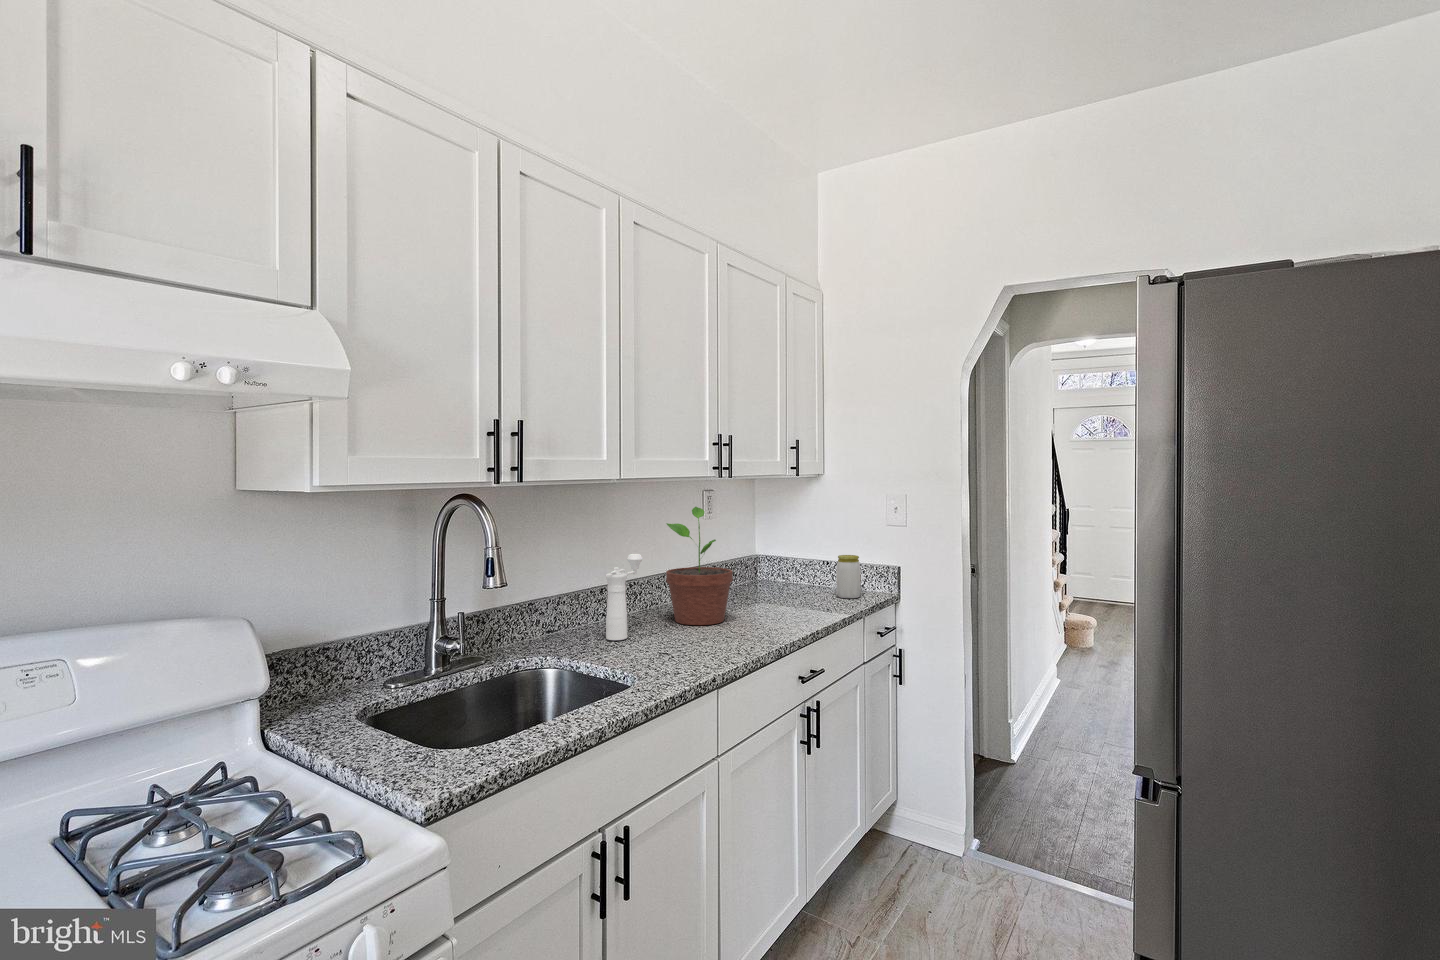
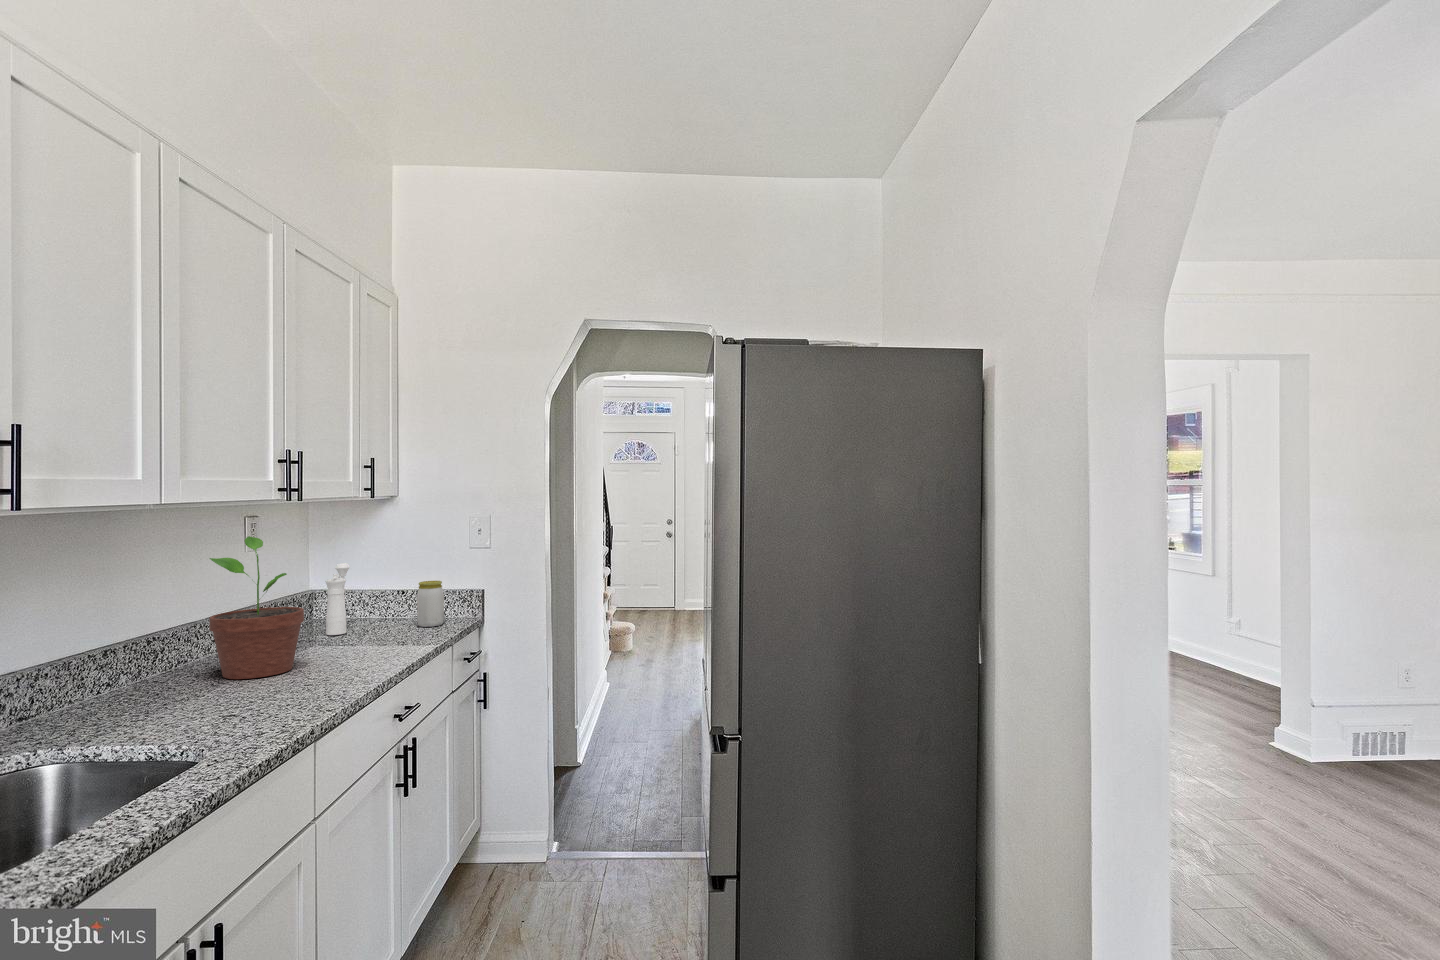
pepper mill: present [606,554,643,640] -> present [325,563,350,635]

